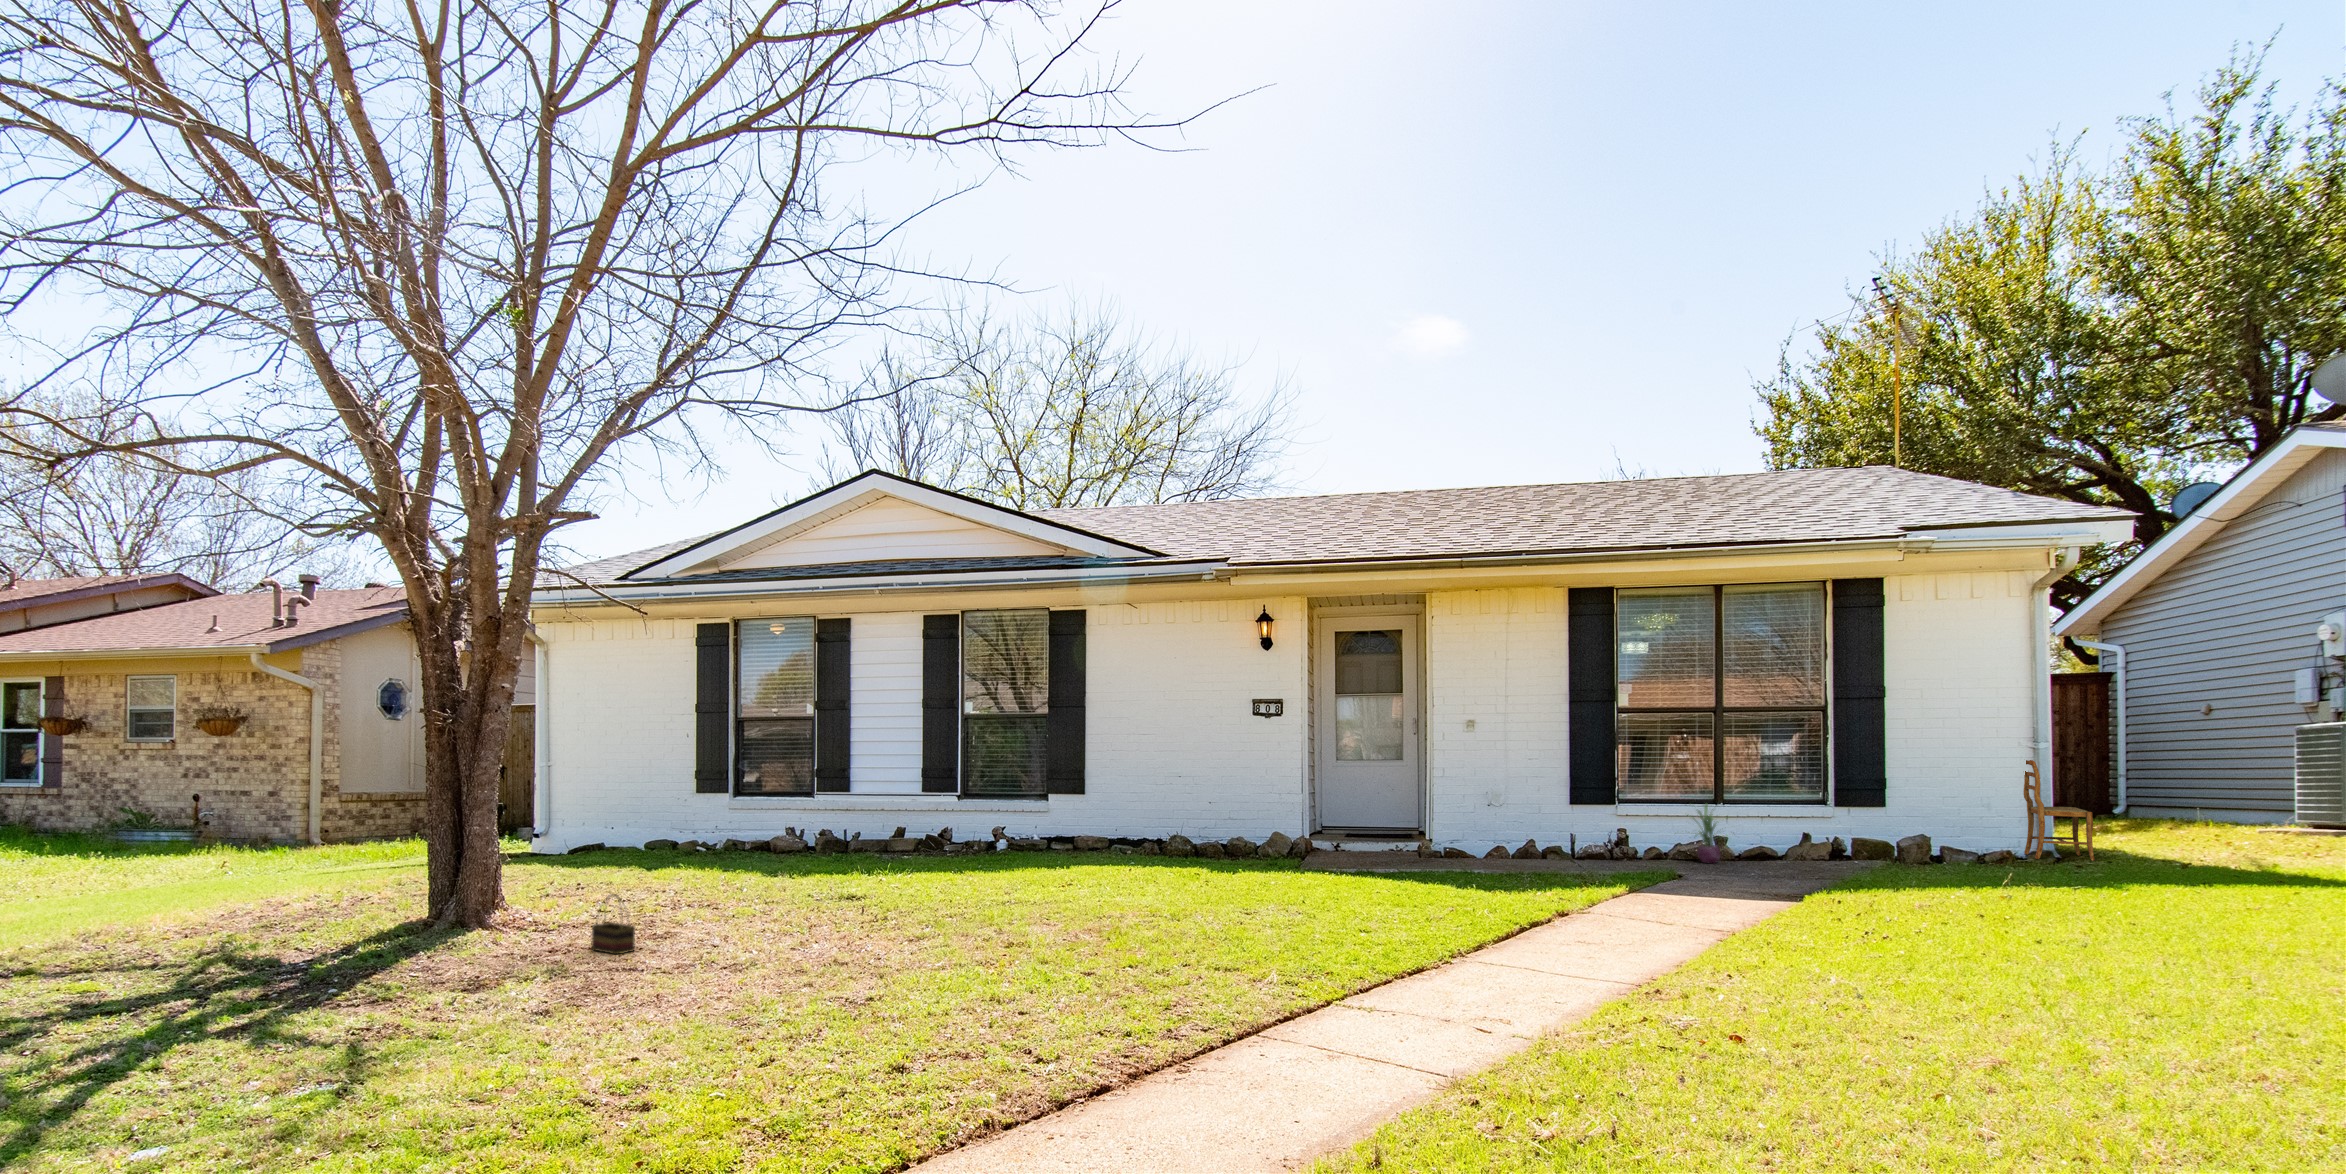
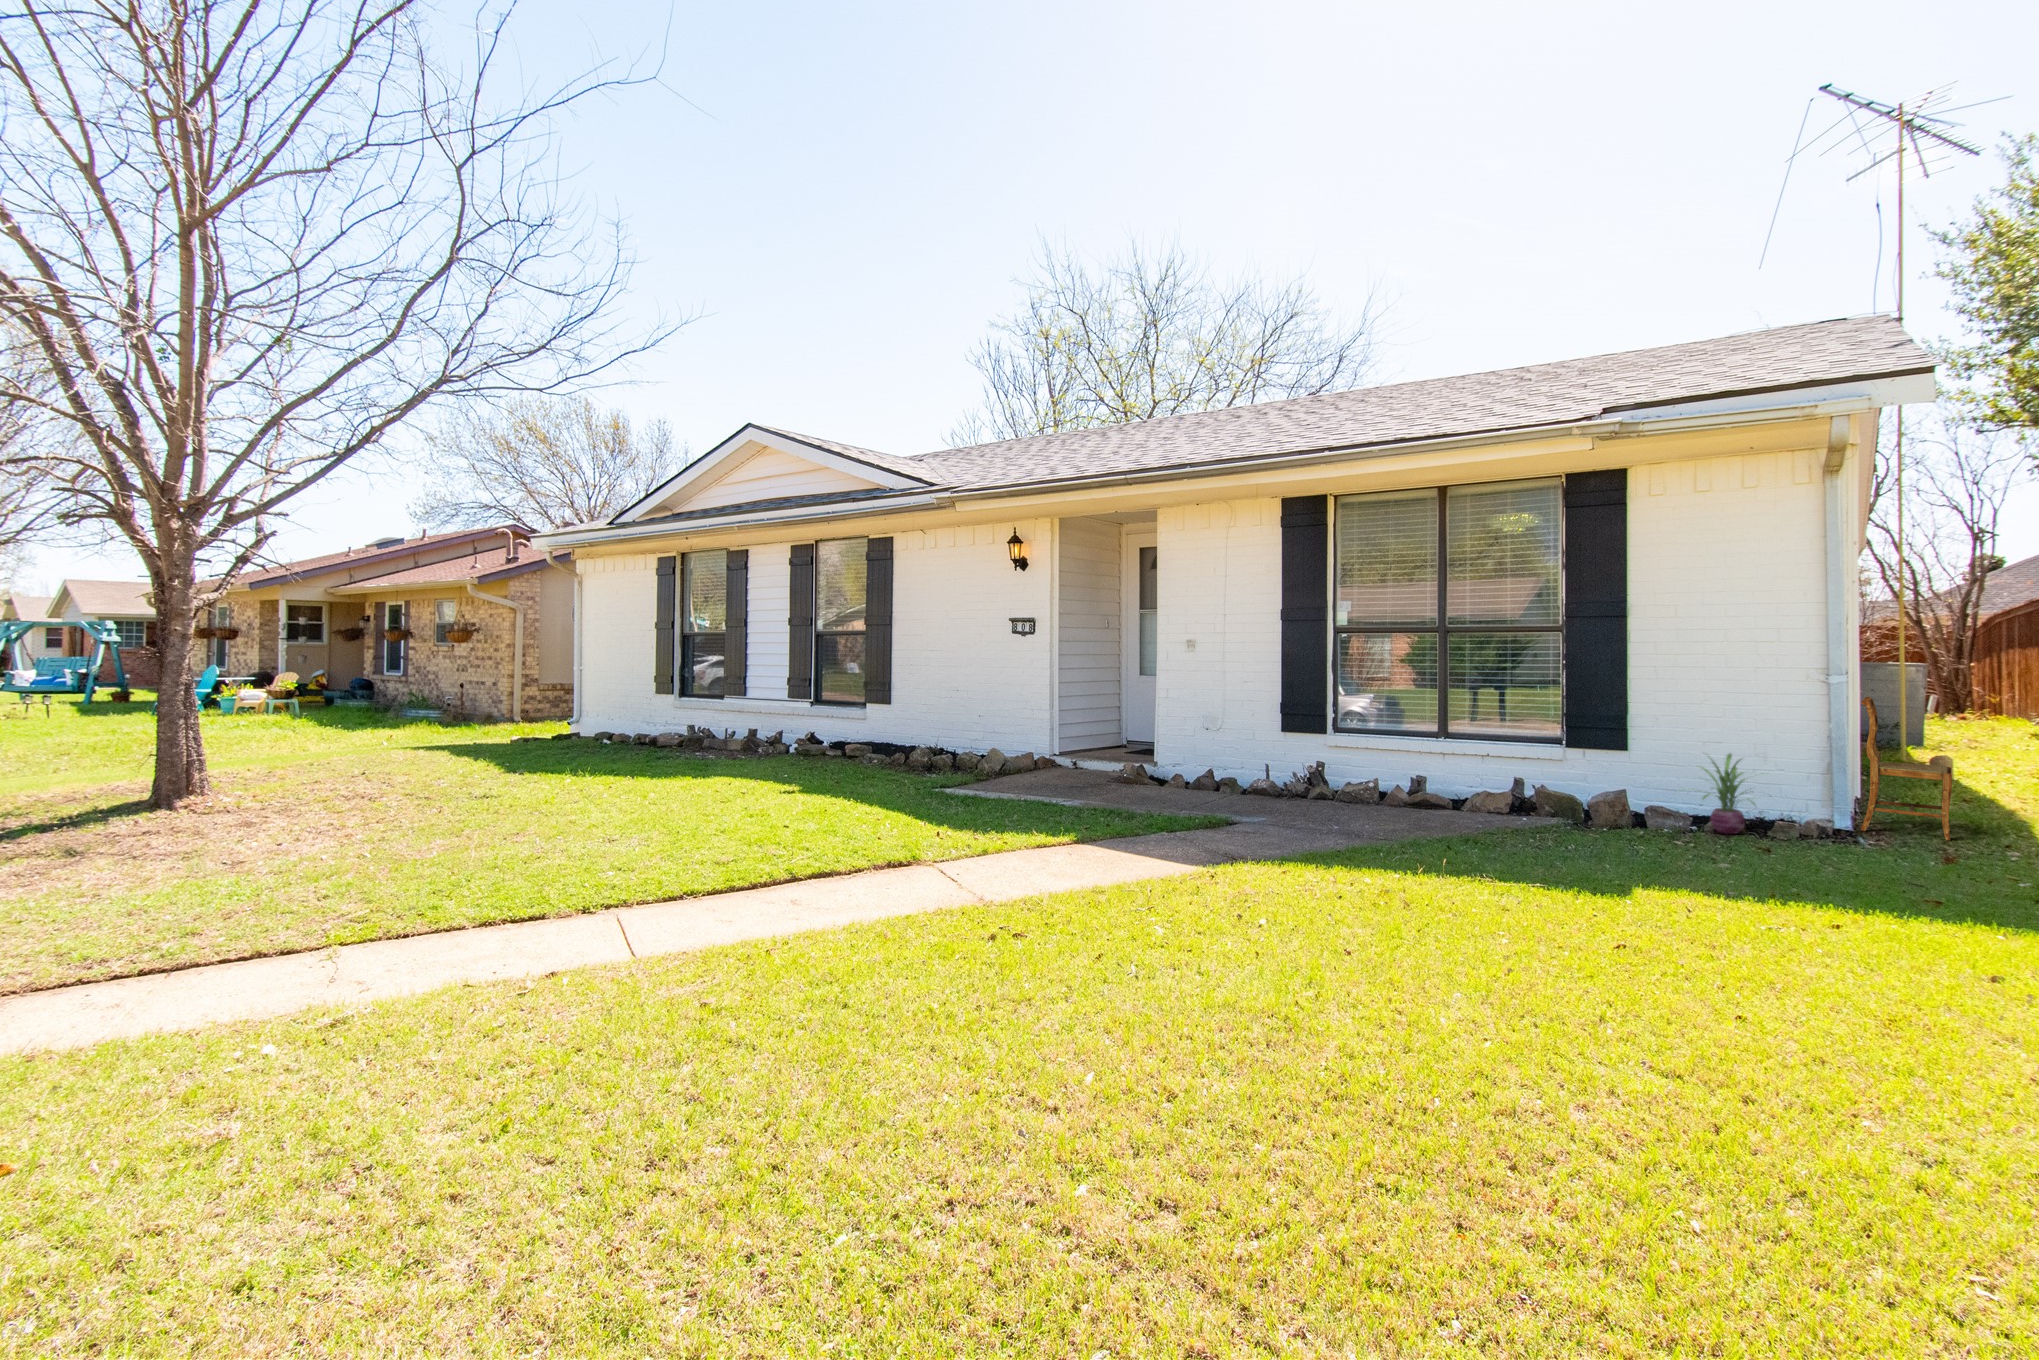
decorative plant: present [1694,804,1723,863] -> present [1684,754,1749,834]
basket: present [591,894,635,955] -> none [200,762,229,810]

